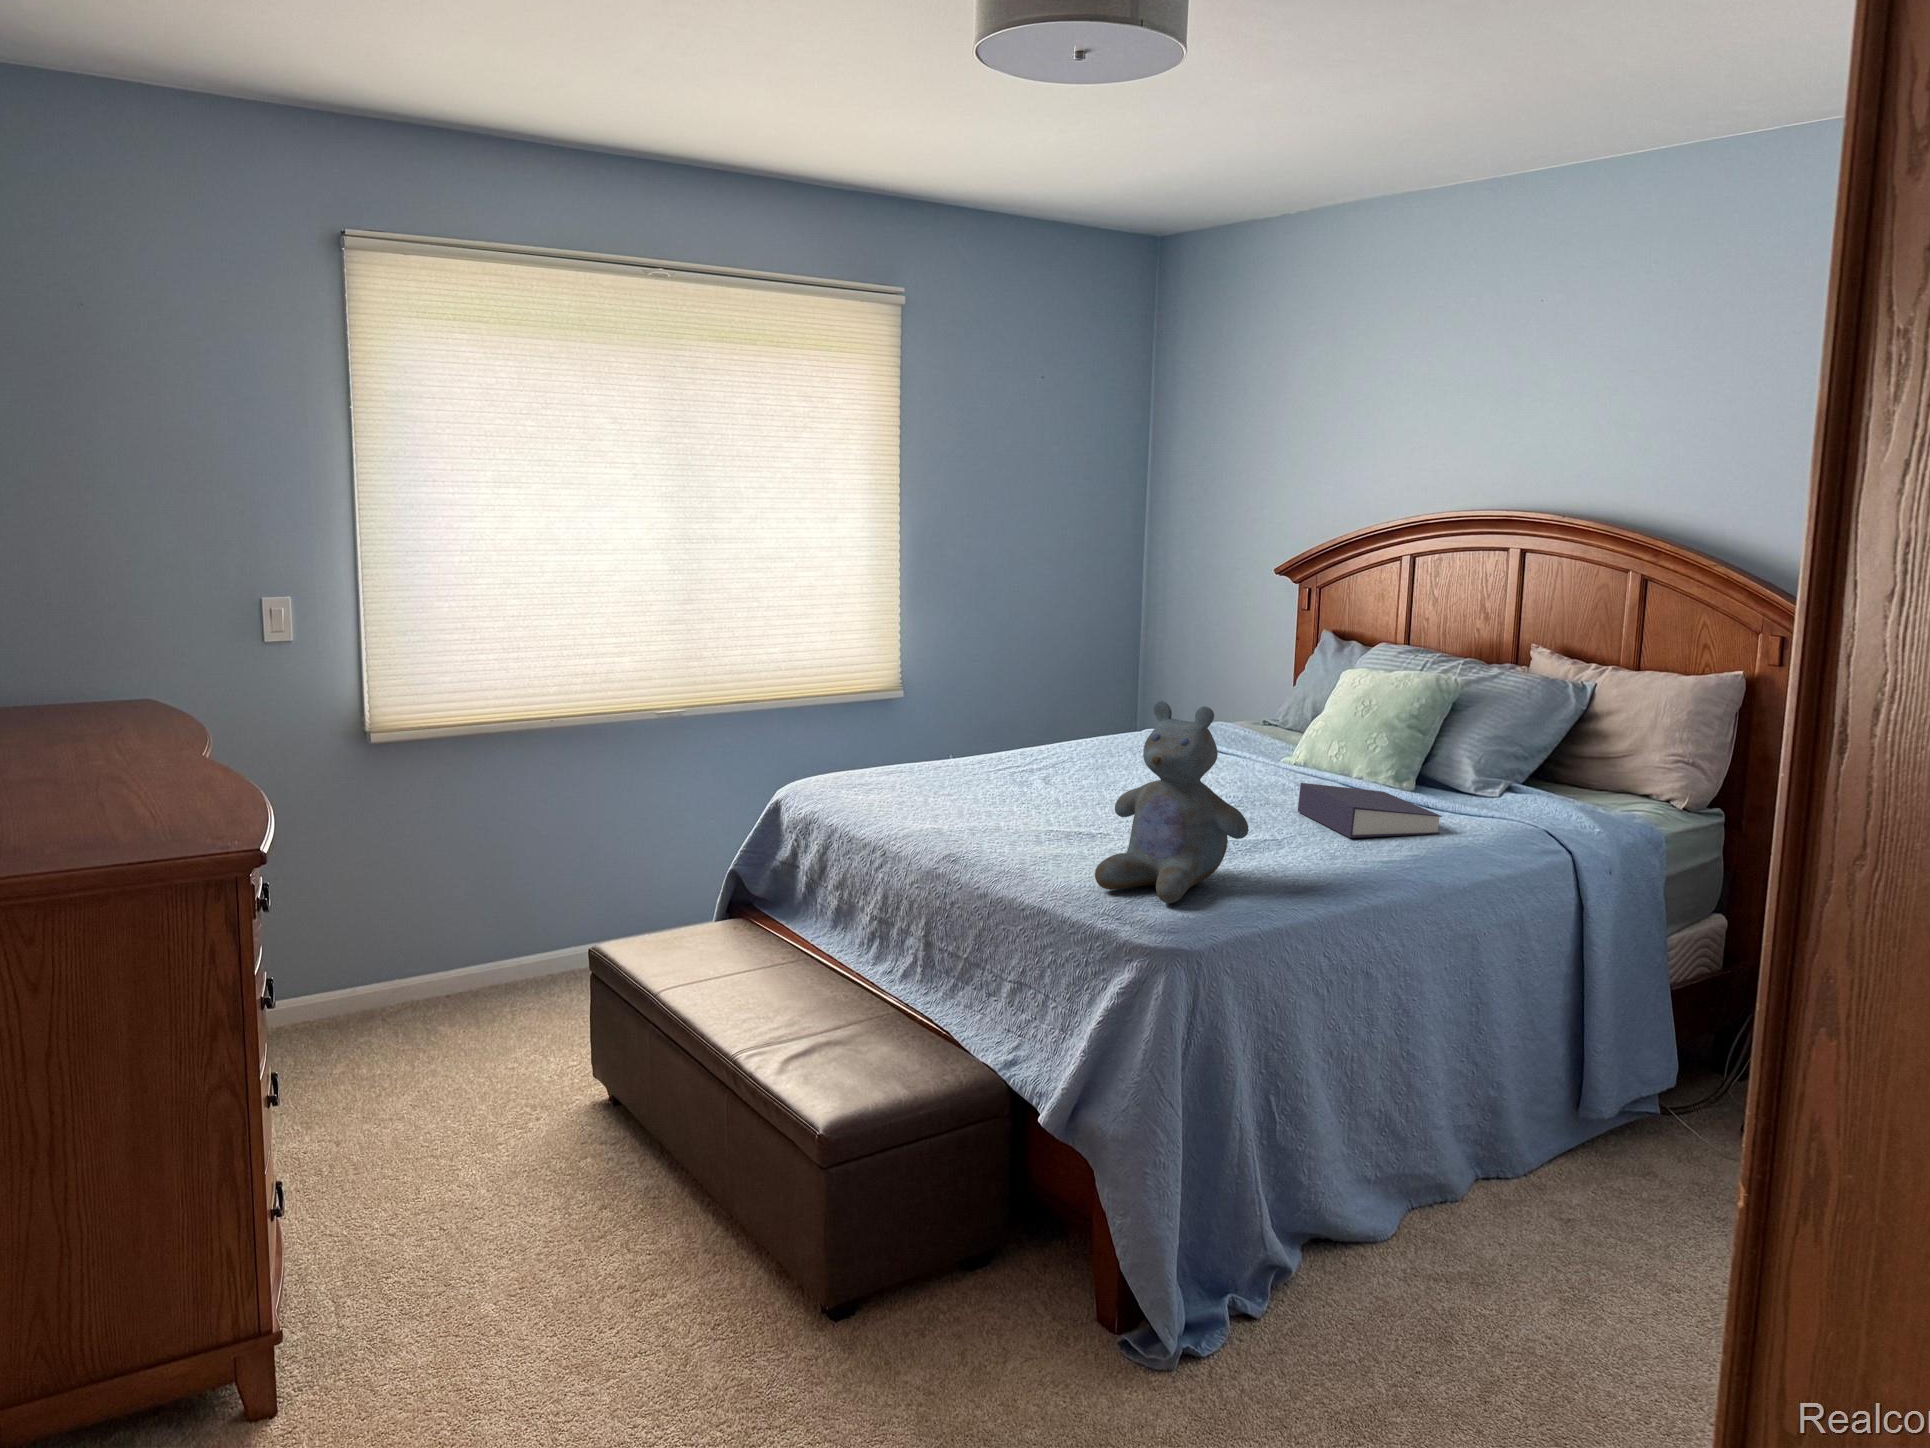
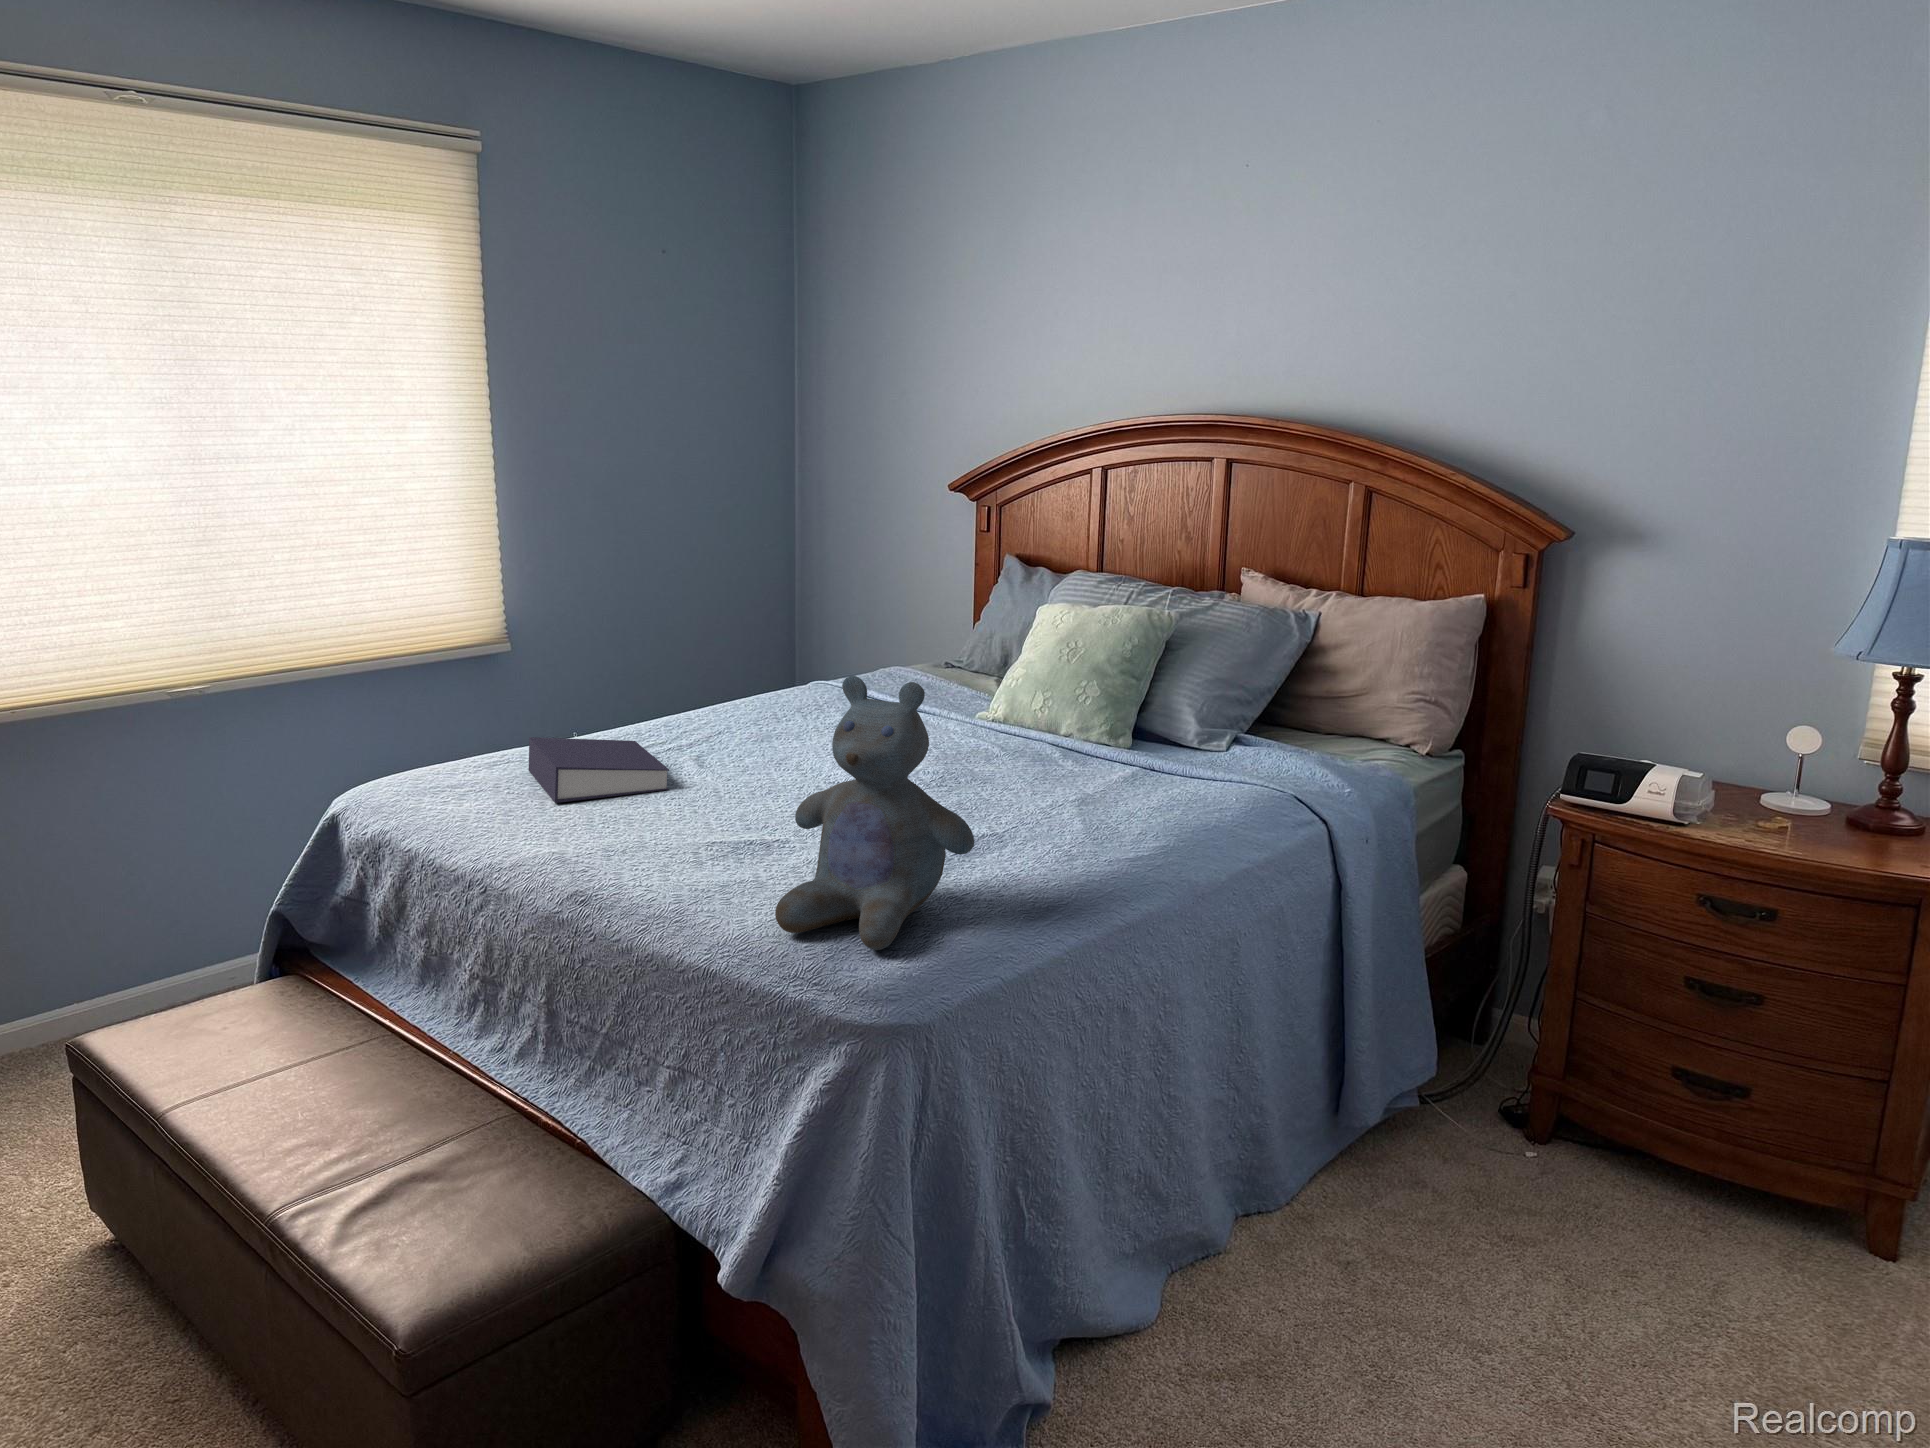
book: present [1298,783,1442,838] -> present [529,737,669,803]

